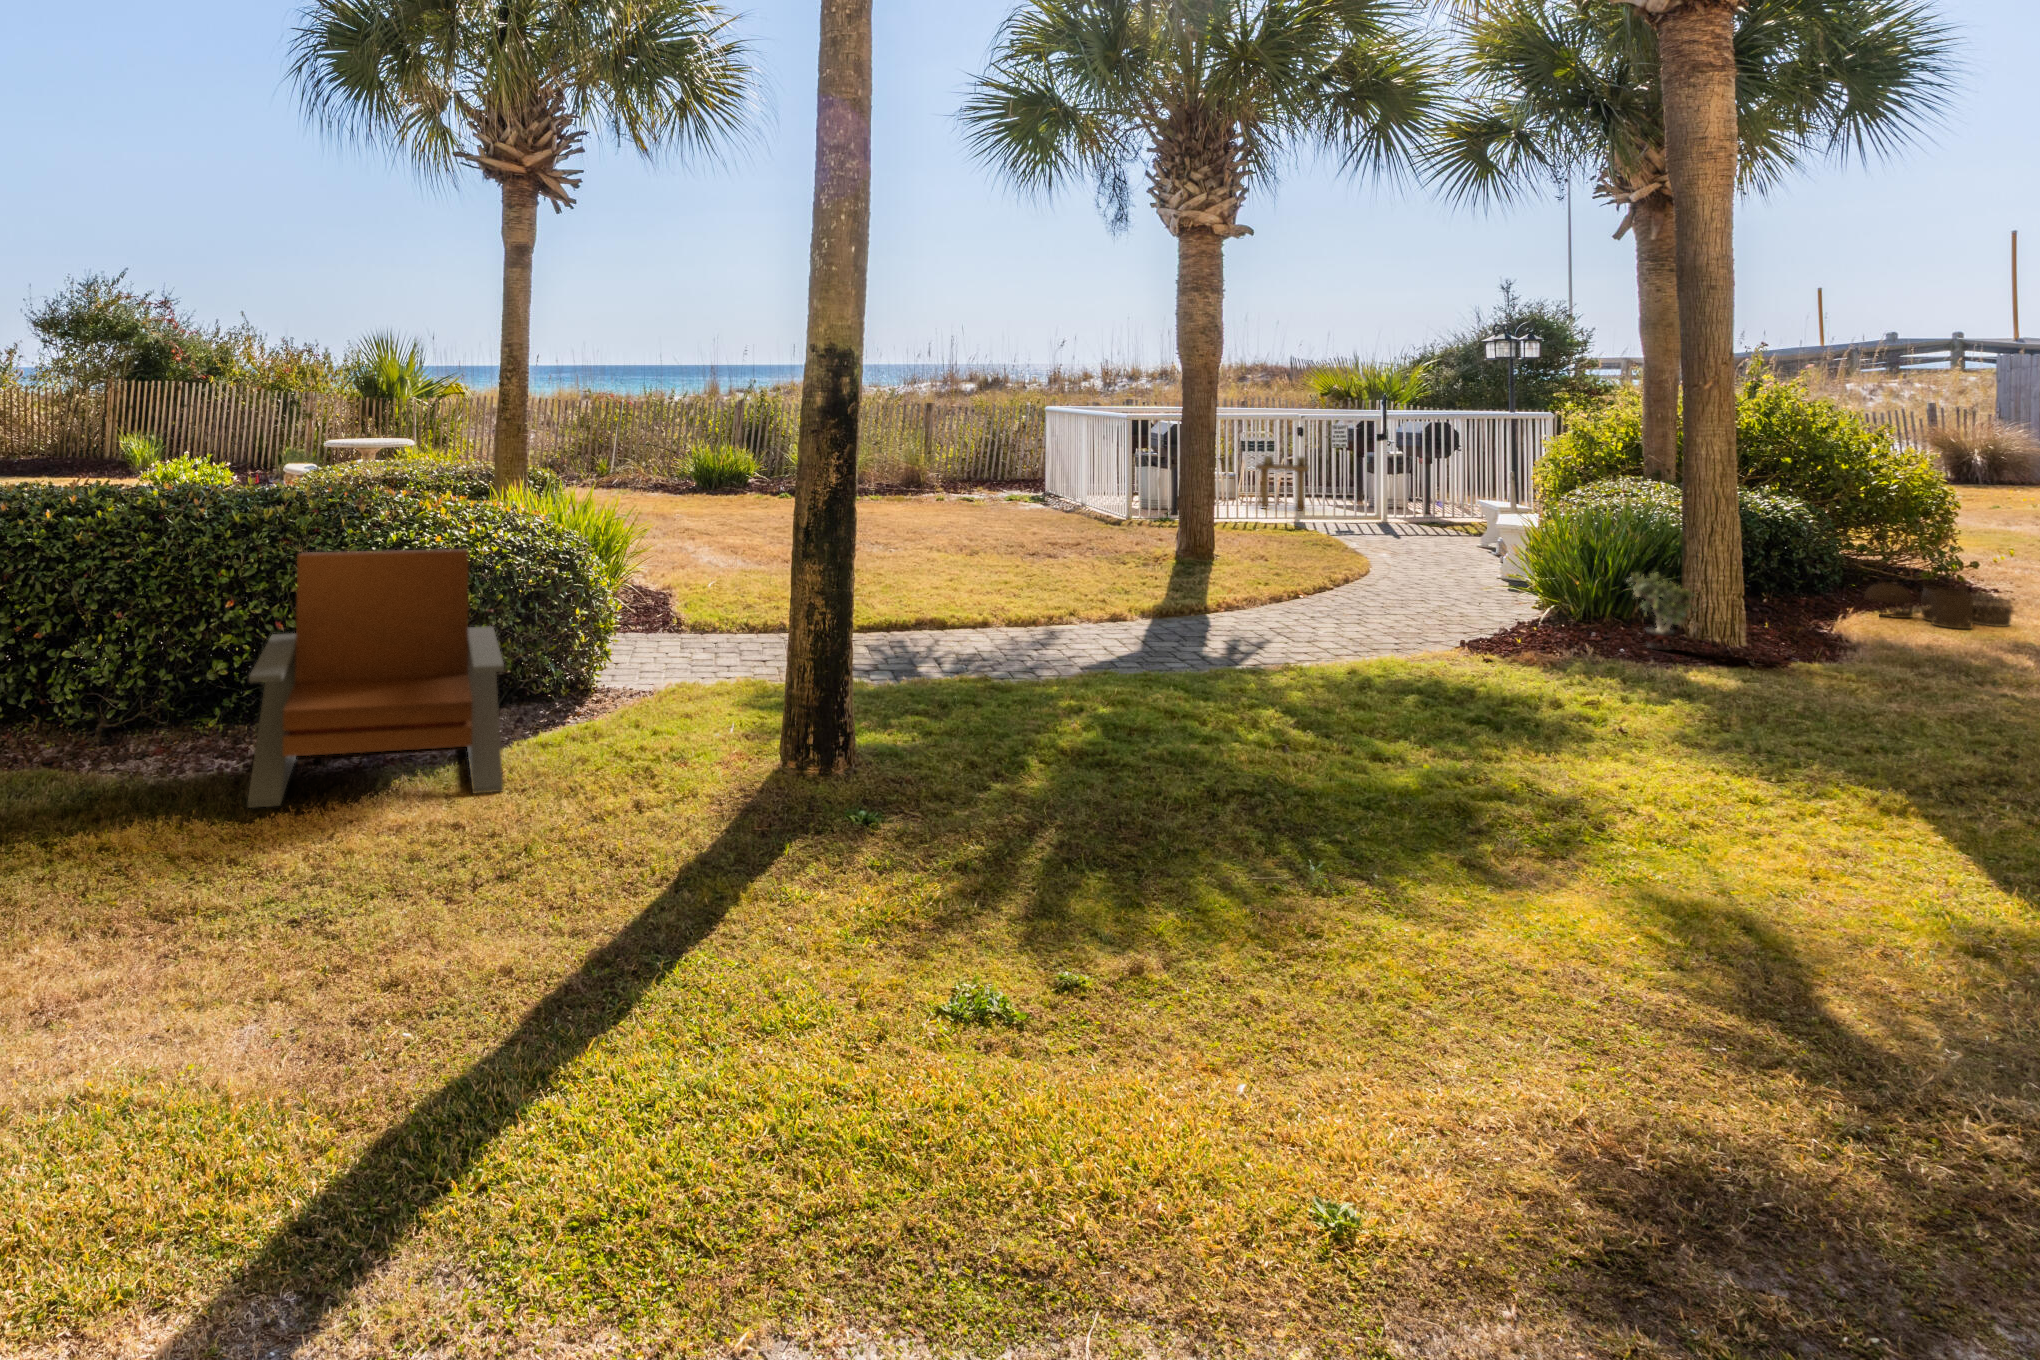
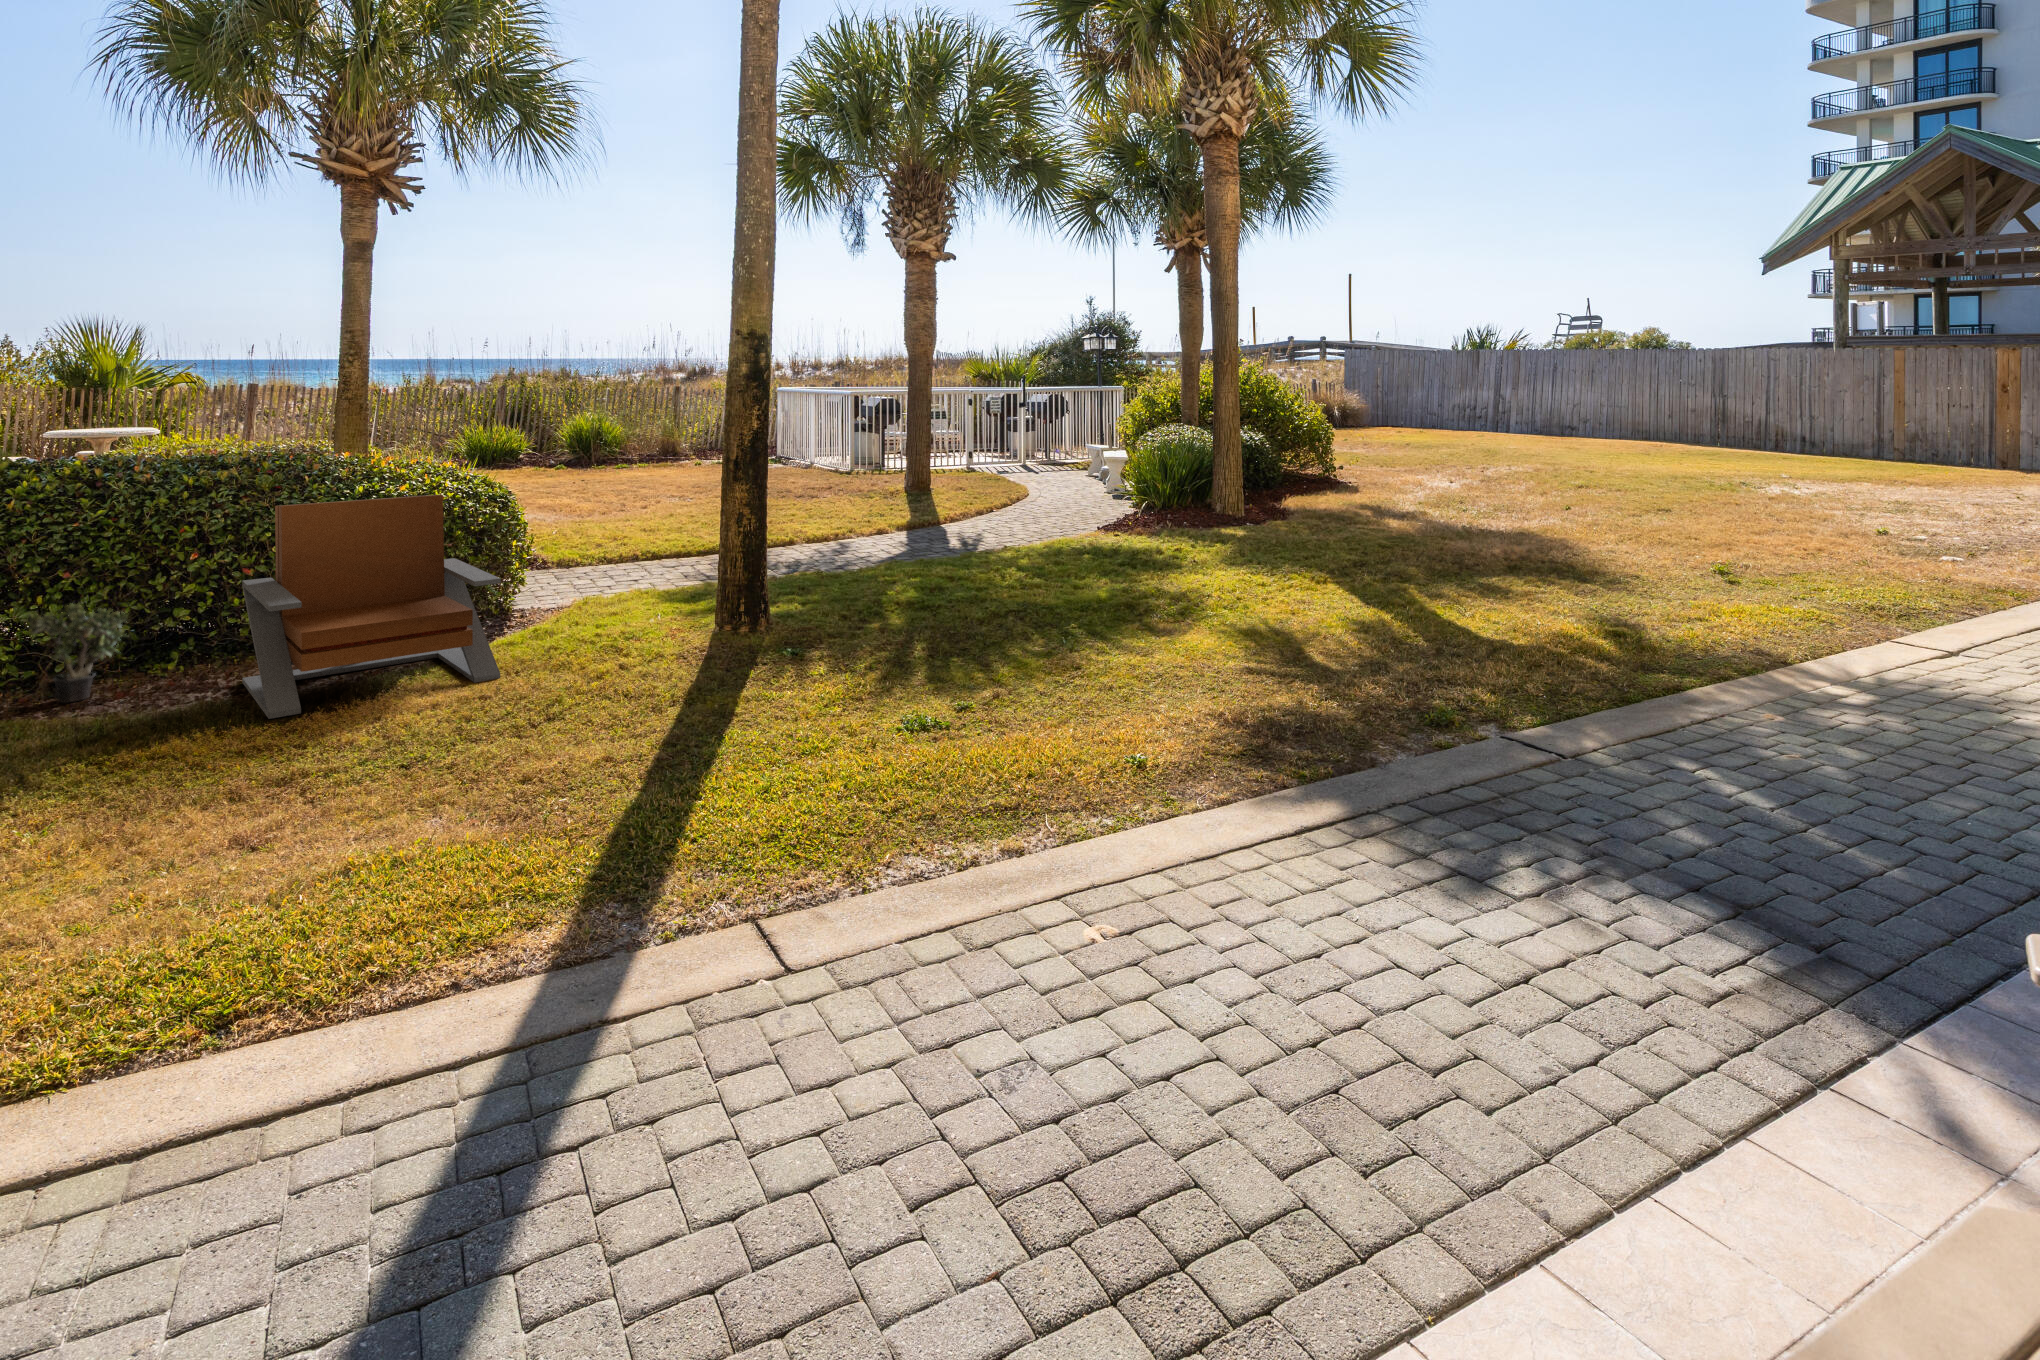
side table: present [1256,456,1309,511] -> none [947,420,982,458]
potted plant: present [1629,572,1697,650] -> present [23,603,128,703]
woven basket: present [1865,580,2011,629] -> none [1289,473,1352,498]

